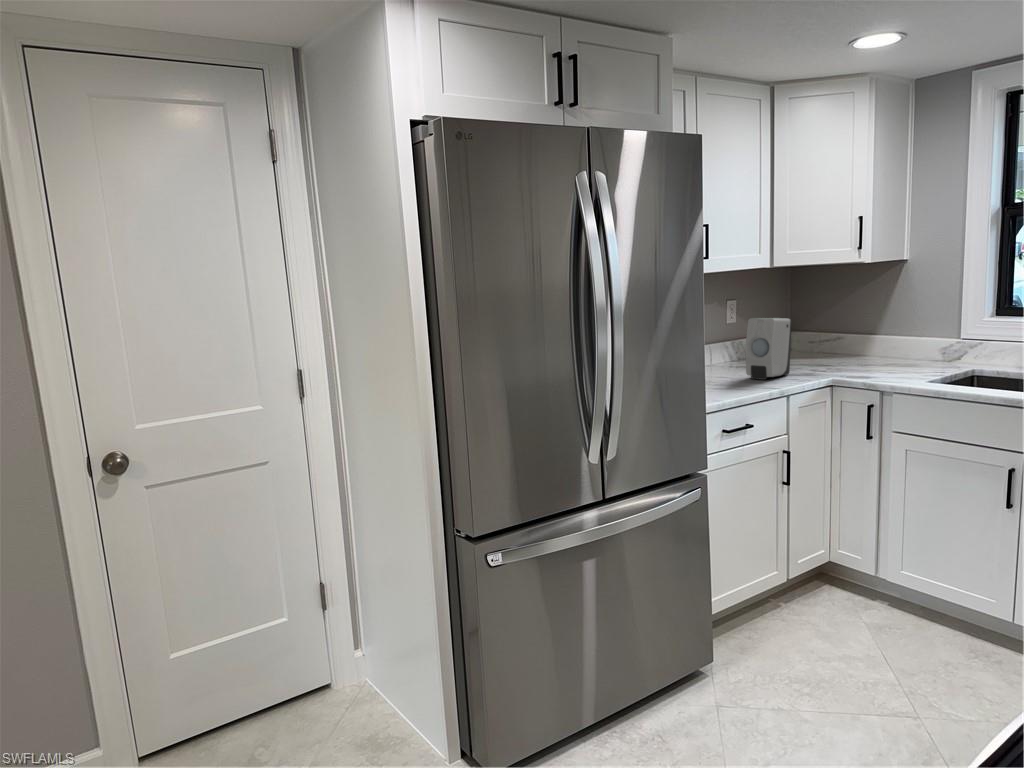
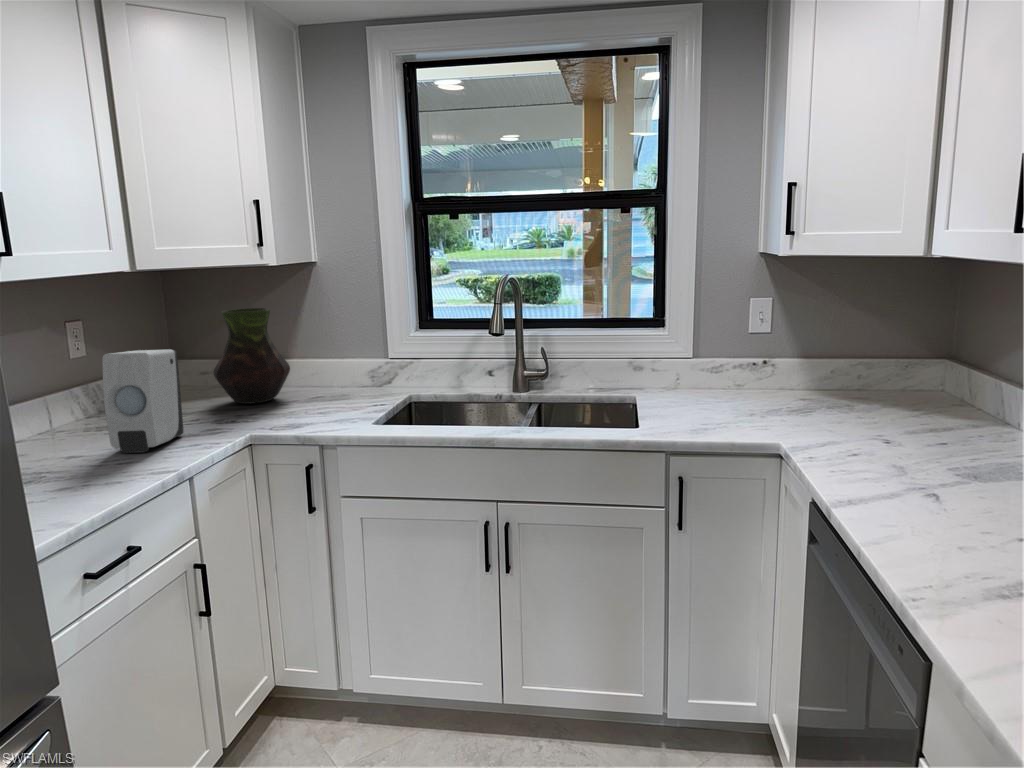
vase: none [817,295,874,364] -> present [213,308,290,404]

